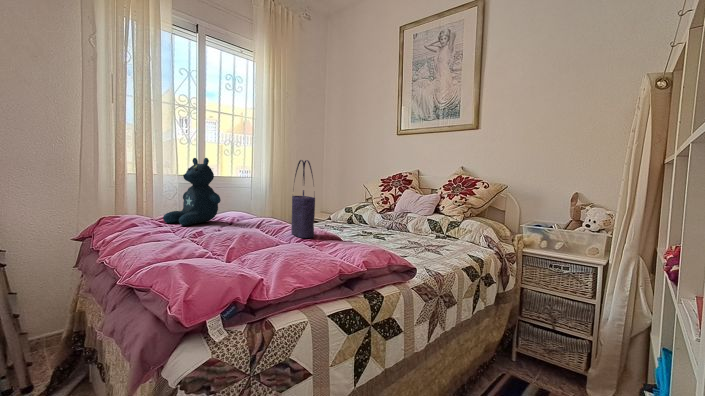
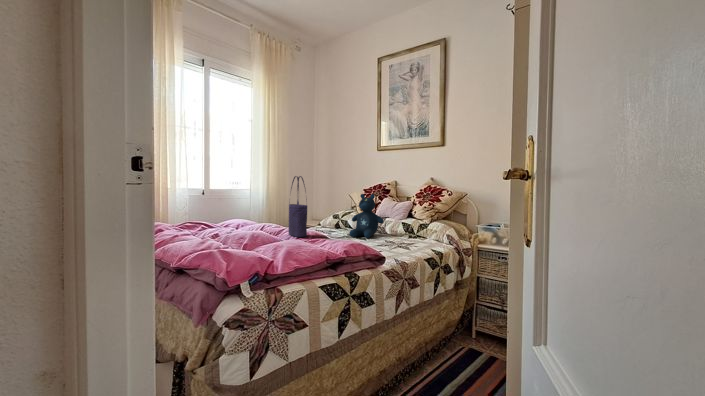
stuffed bear: present [163,158,221,226] -> present [349,194,384,238]

